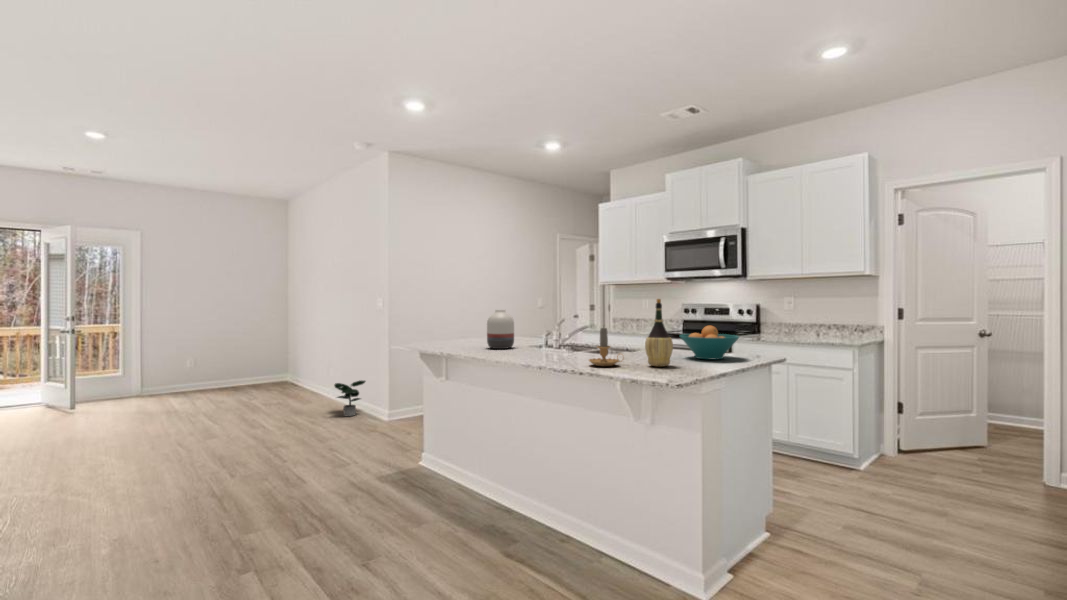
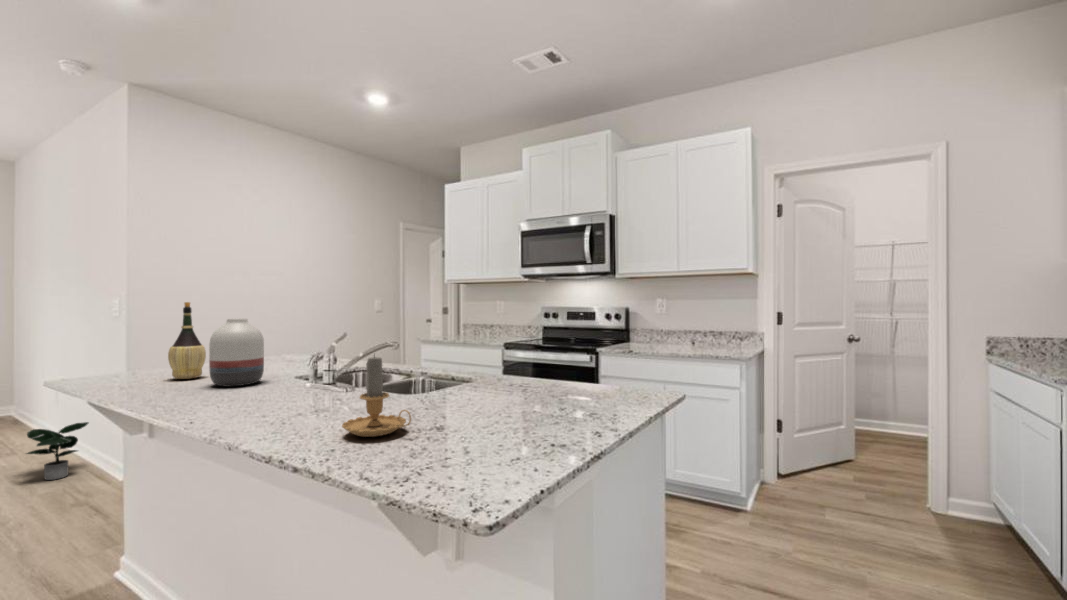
wine bottle: present [645,299,673,366] -> present [168,302,206,379]
fruit bowl: present [680,326,739,360] -> none [526,345,621,403]

